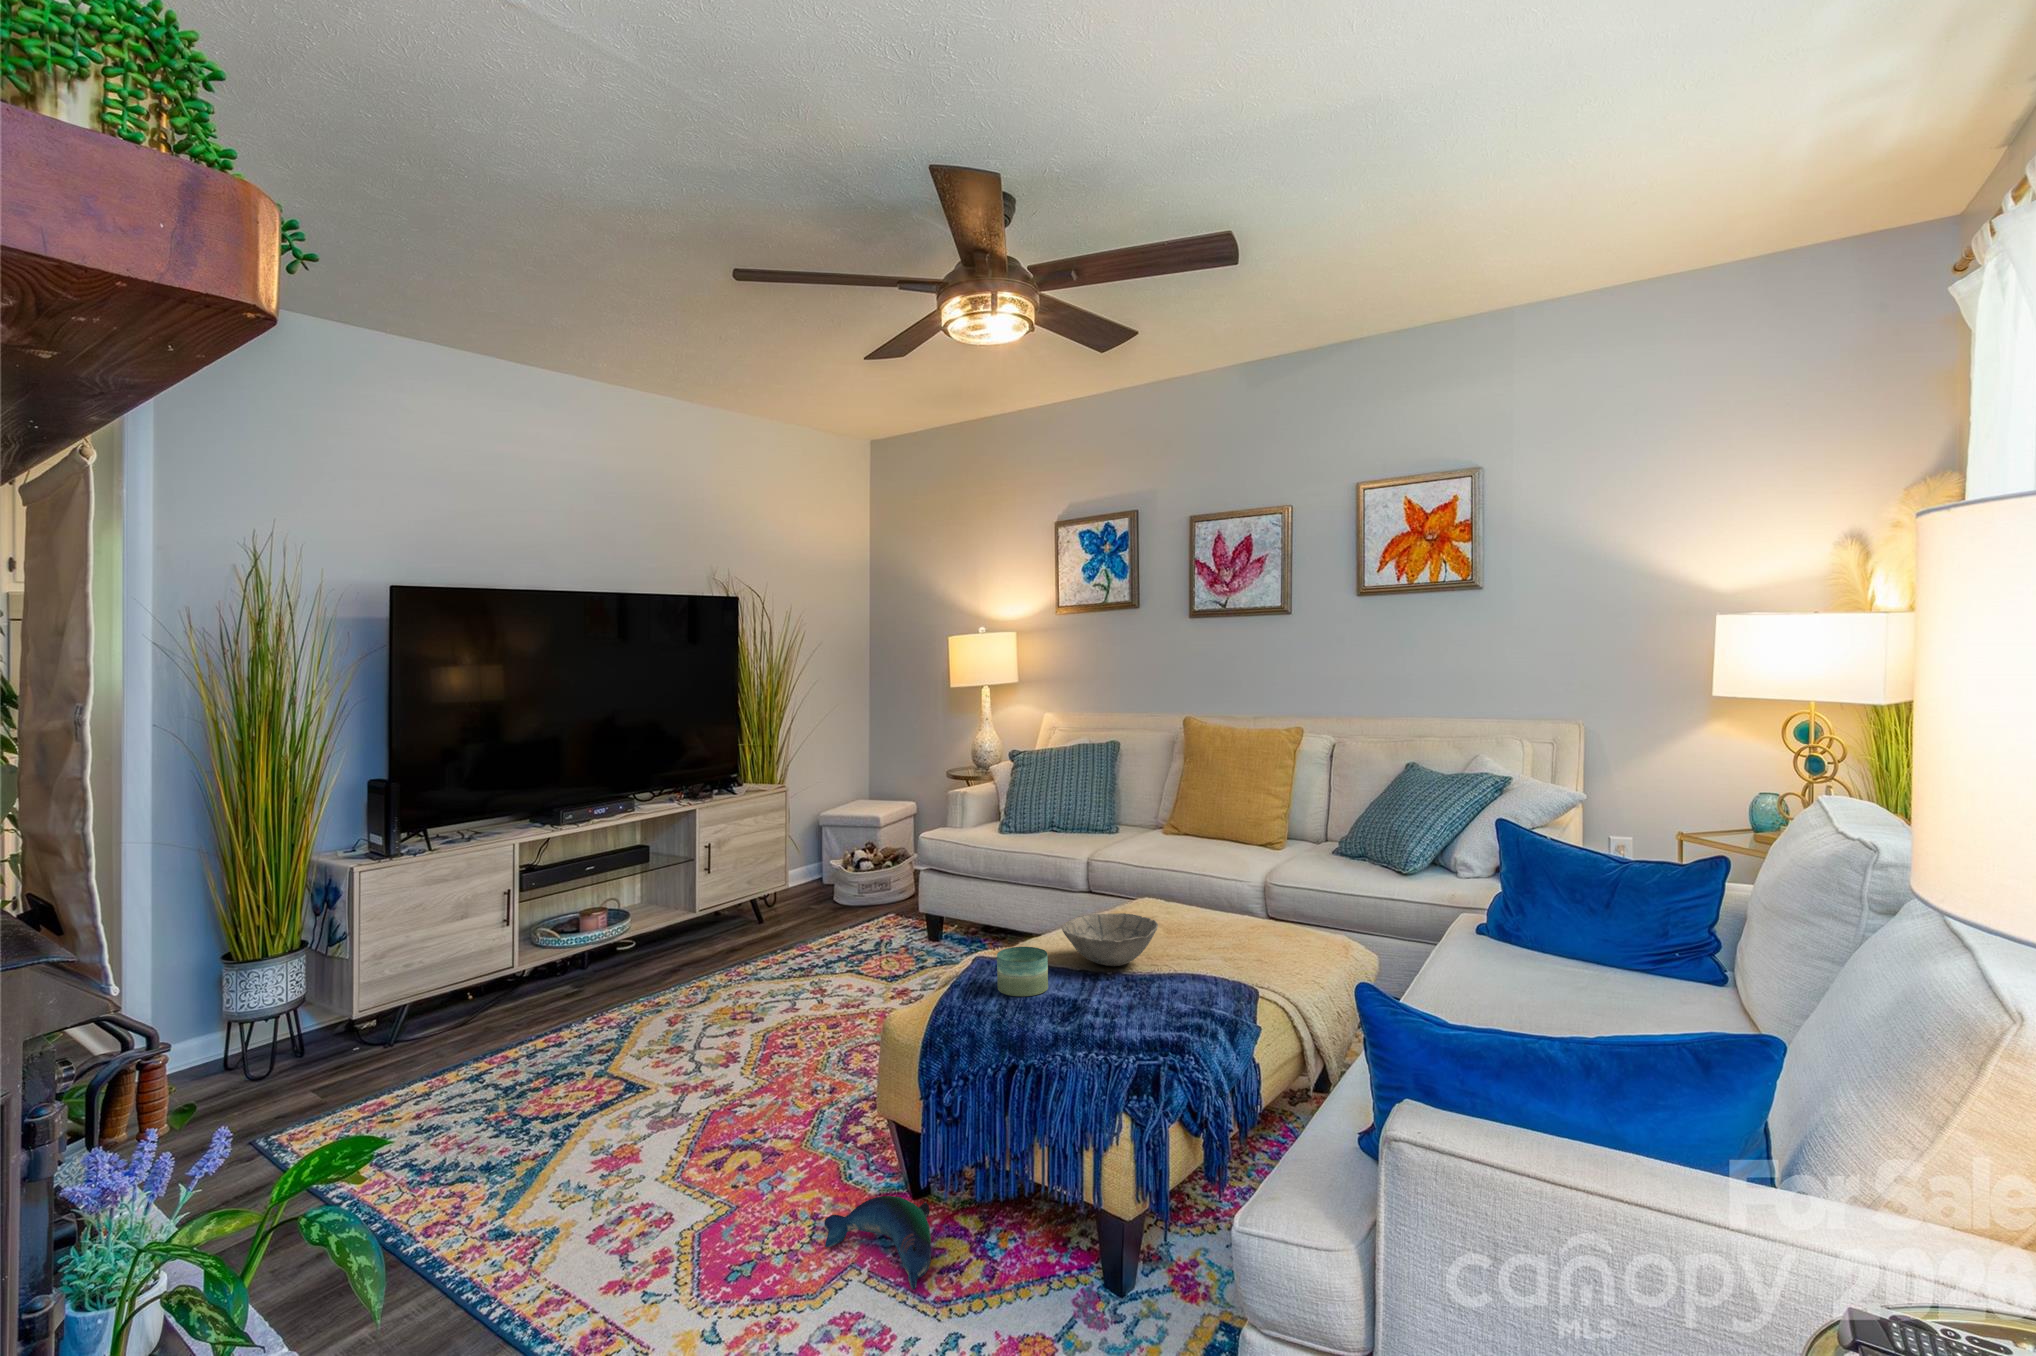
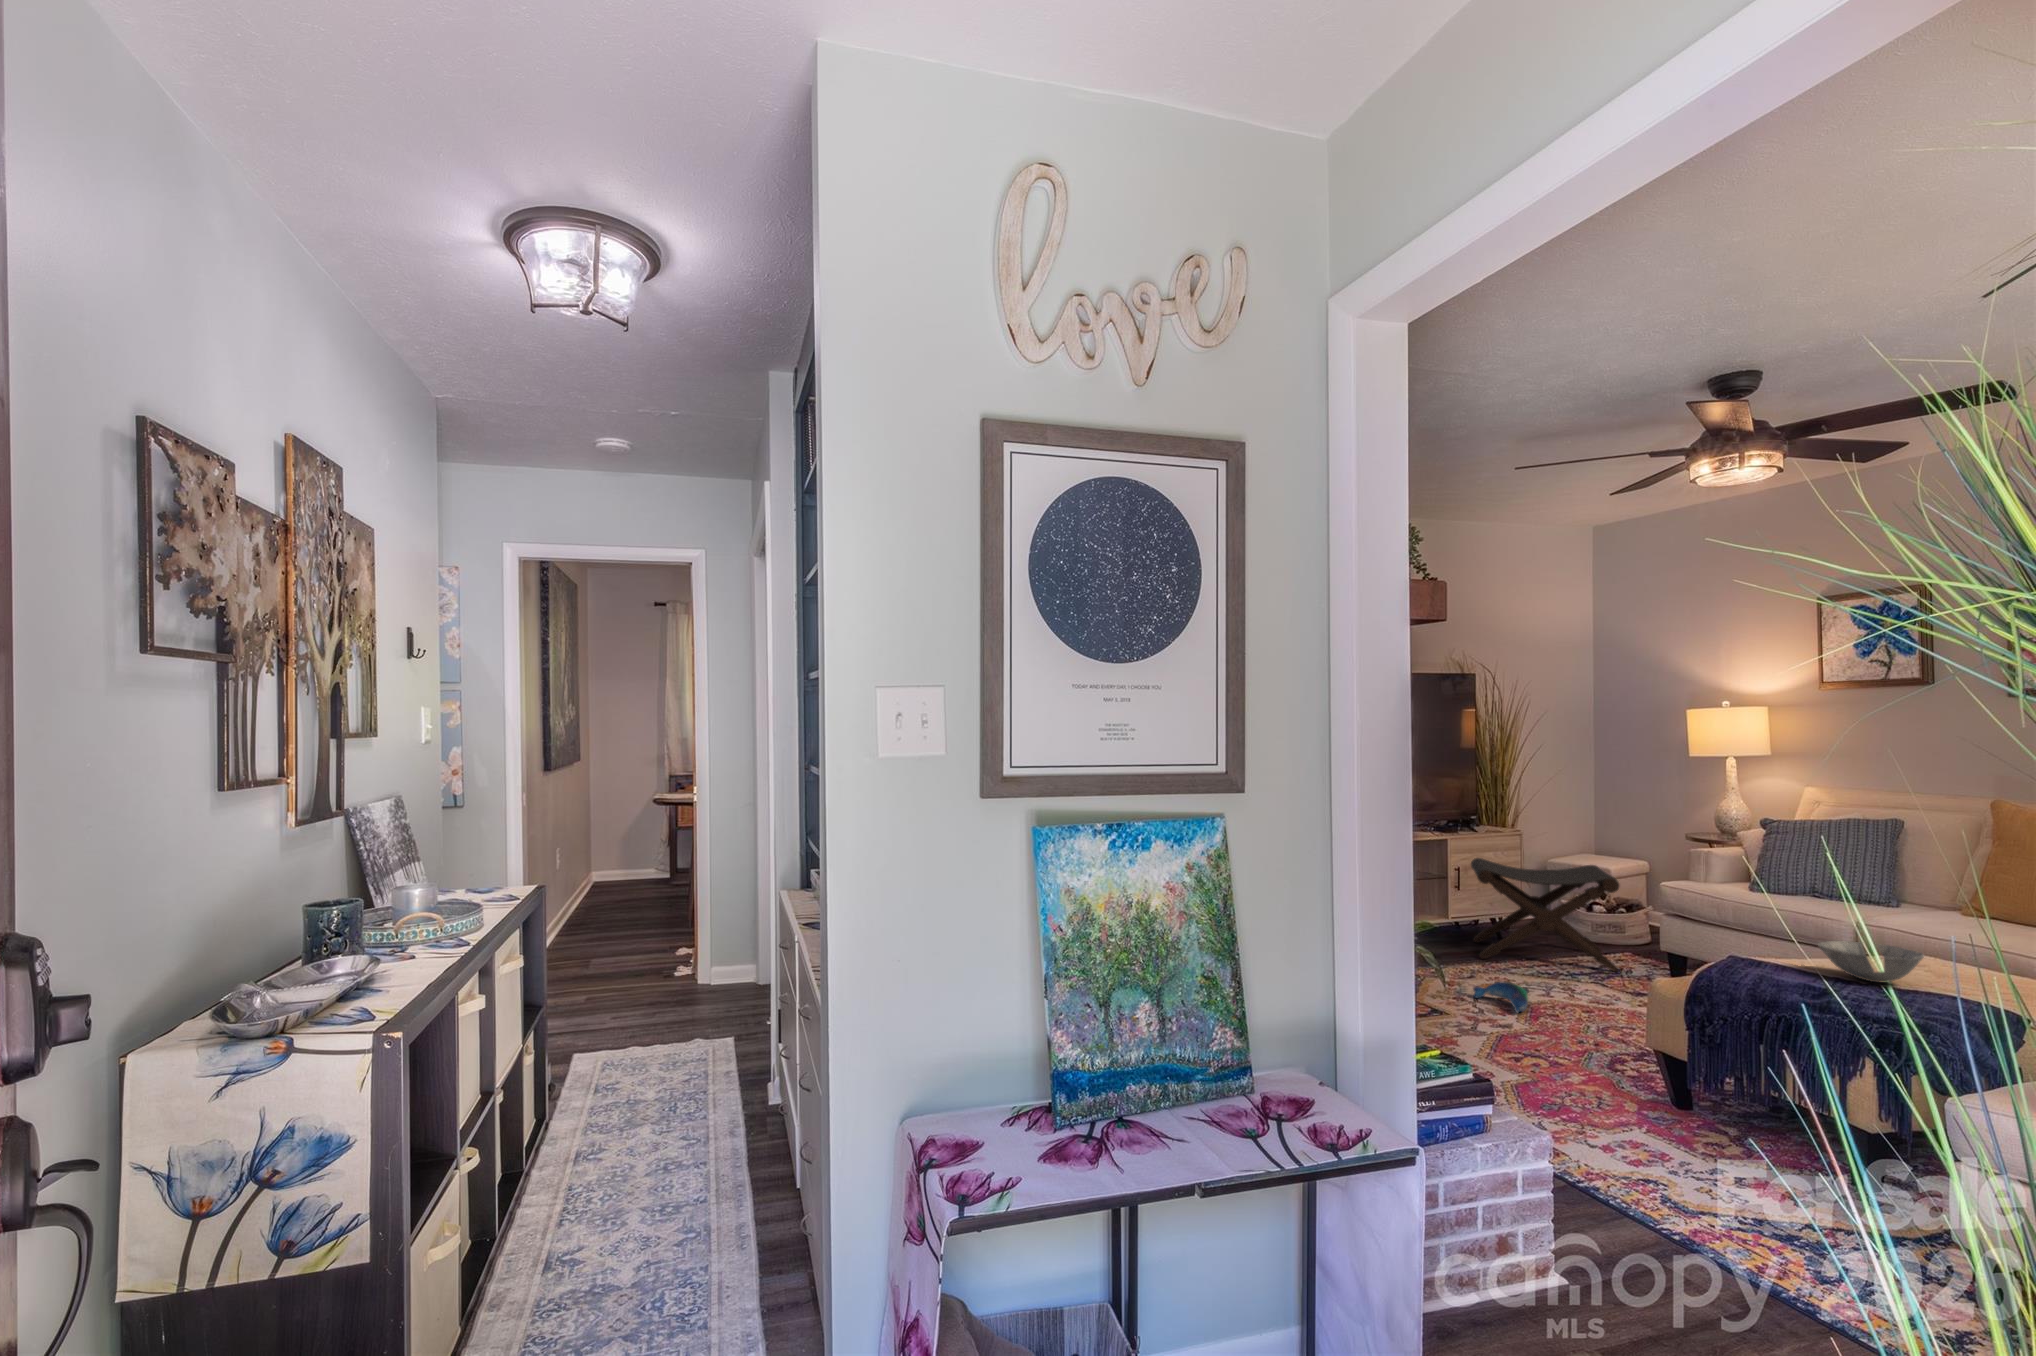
footstool: none [724,819,881,960] -> present [1471,858,1620,972]
candle: present [997,947,1048,996] -> none [1752,946,1803,981]
plush toy: present [824,1196,931,1289] -> present [1473,982,1529,1013]

